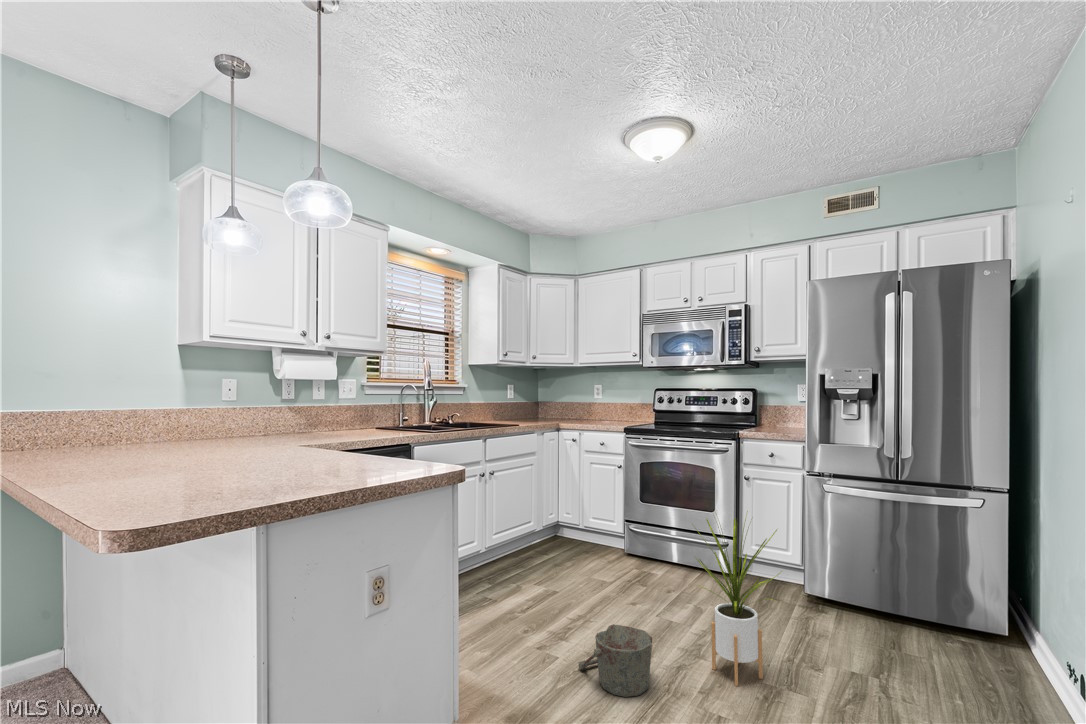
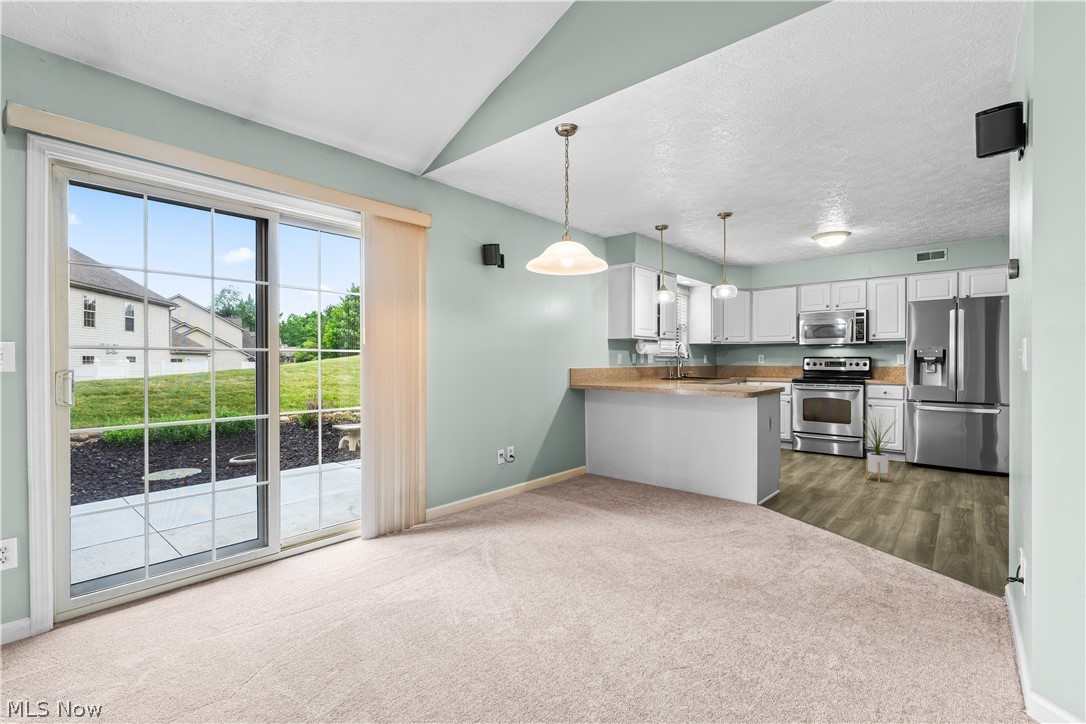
bucket: present [578,624,652,697] -> none [806,460,843,484]

